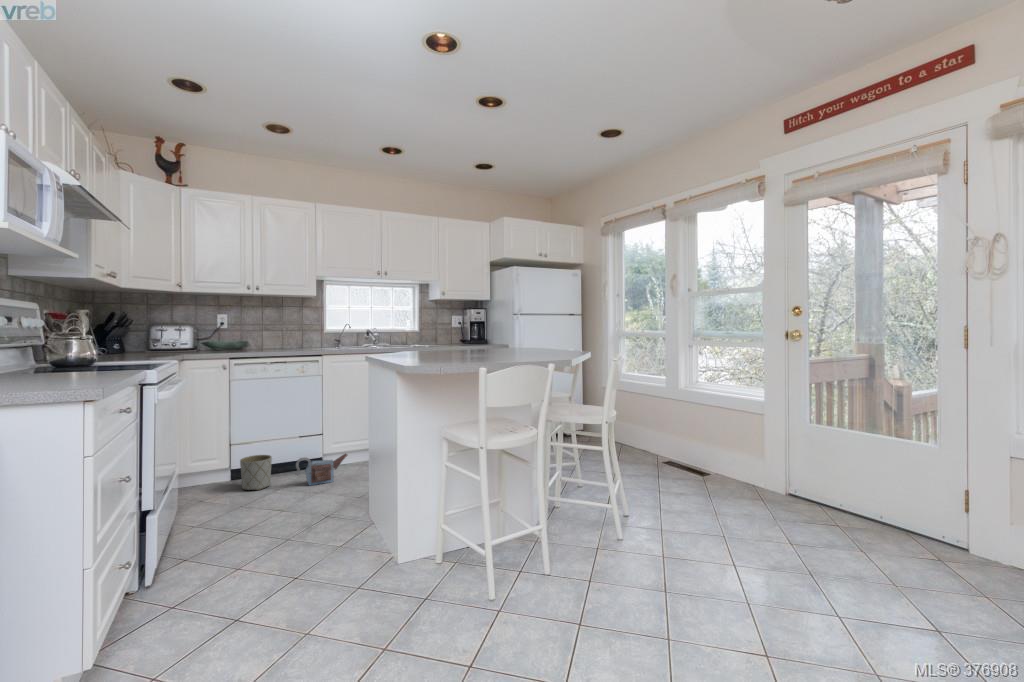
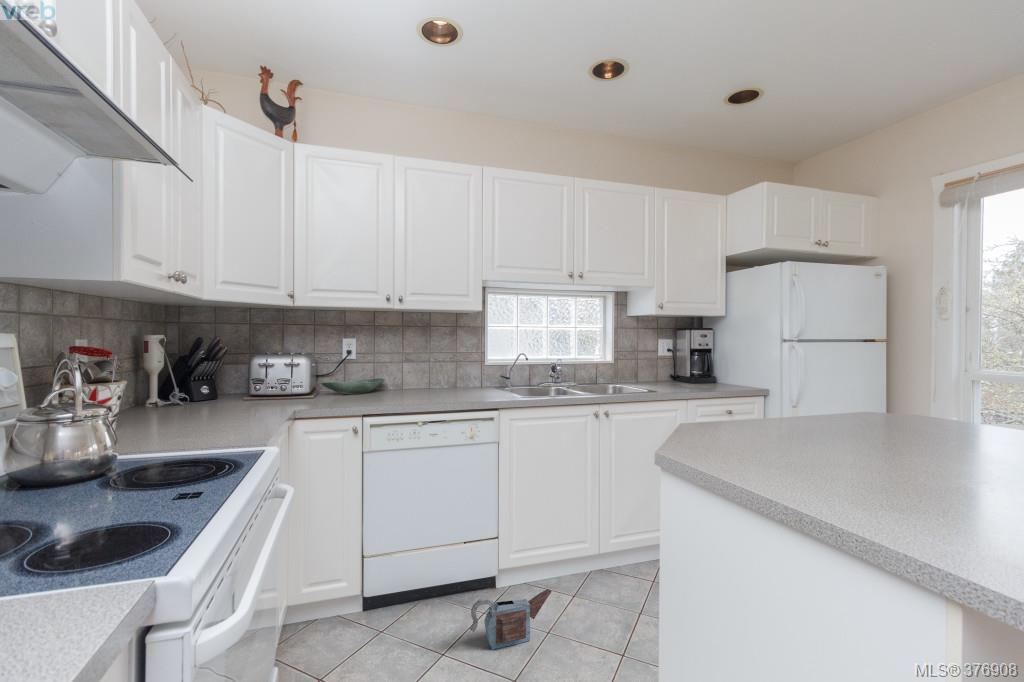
planter: present [240,455,272,490] -> none [381,582,430,655]

